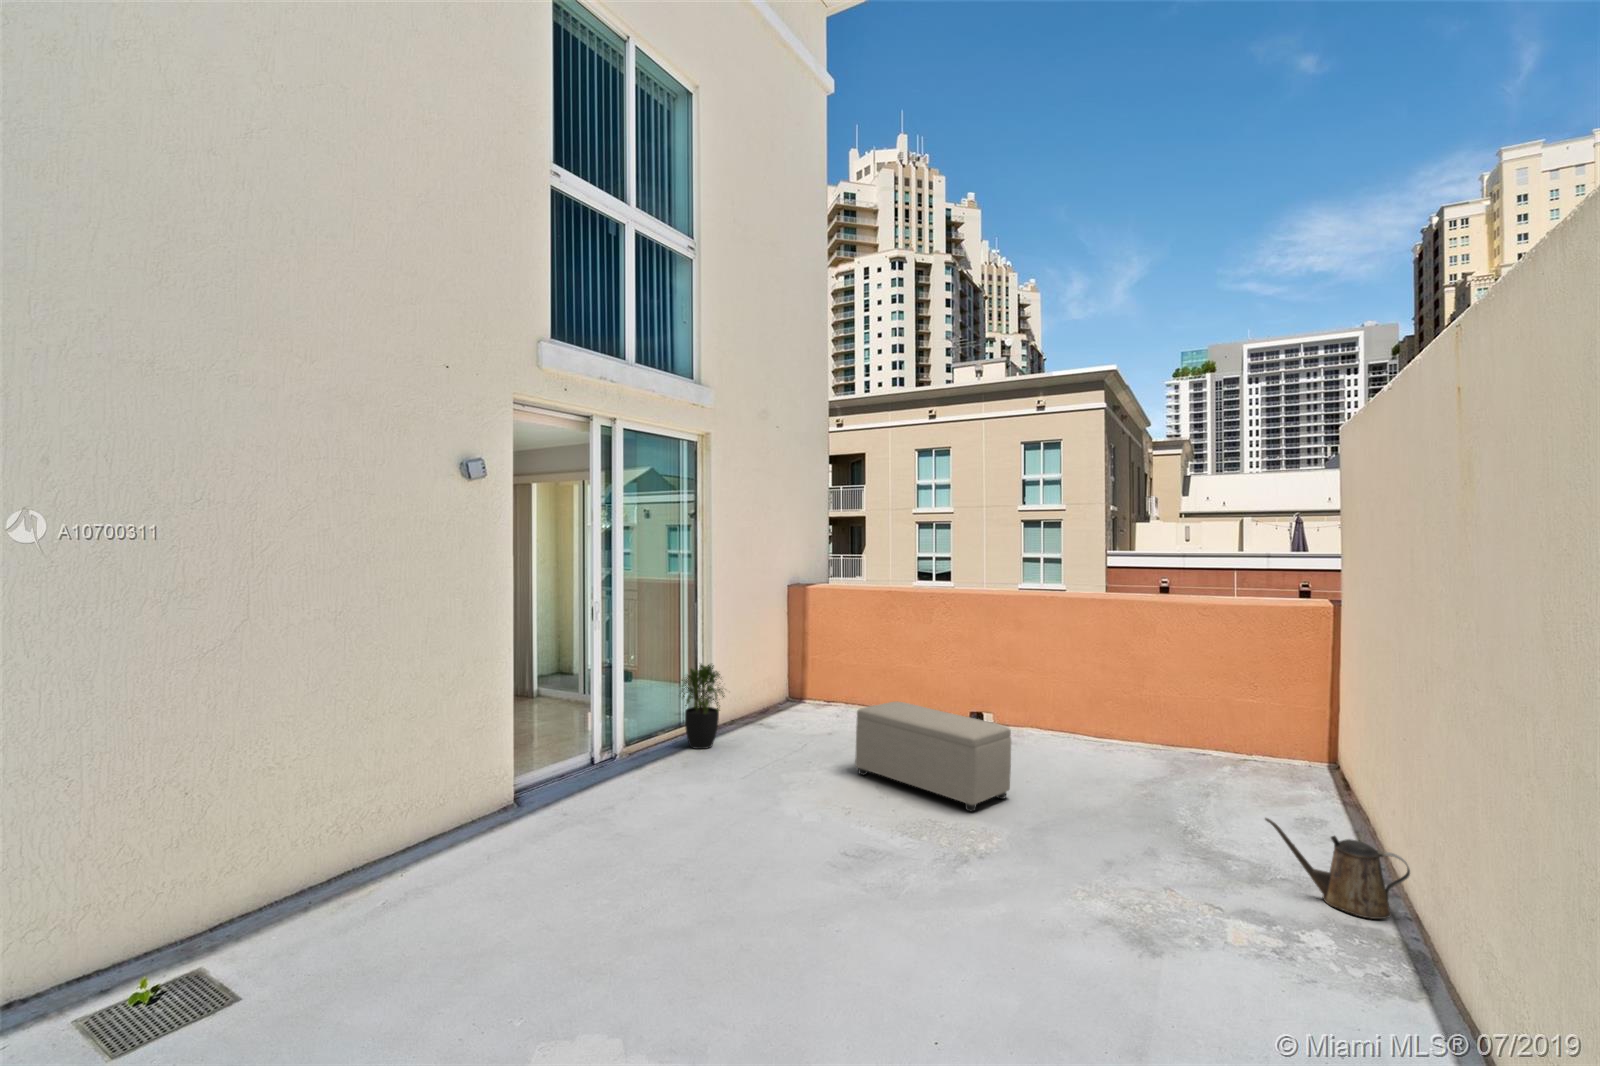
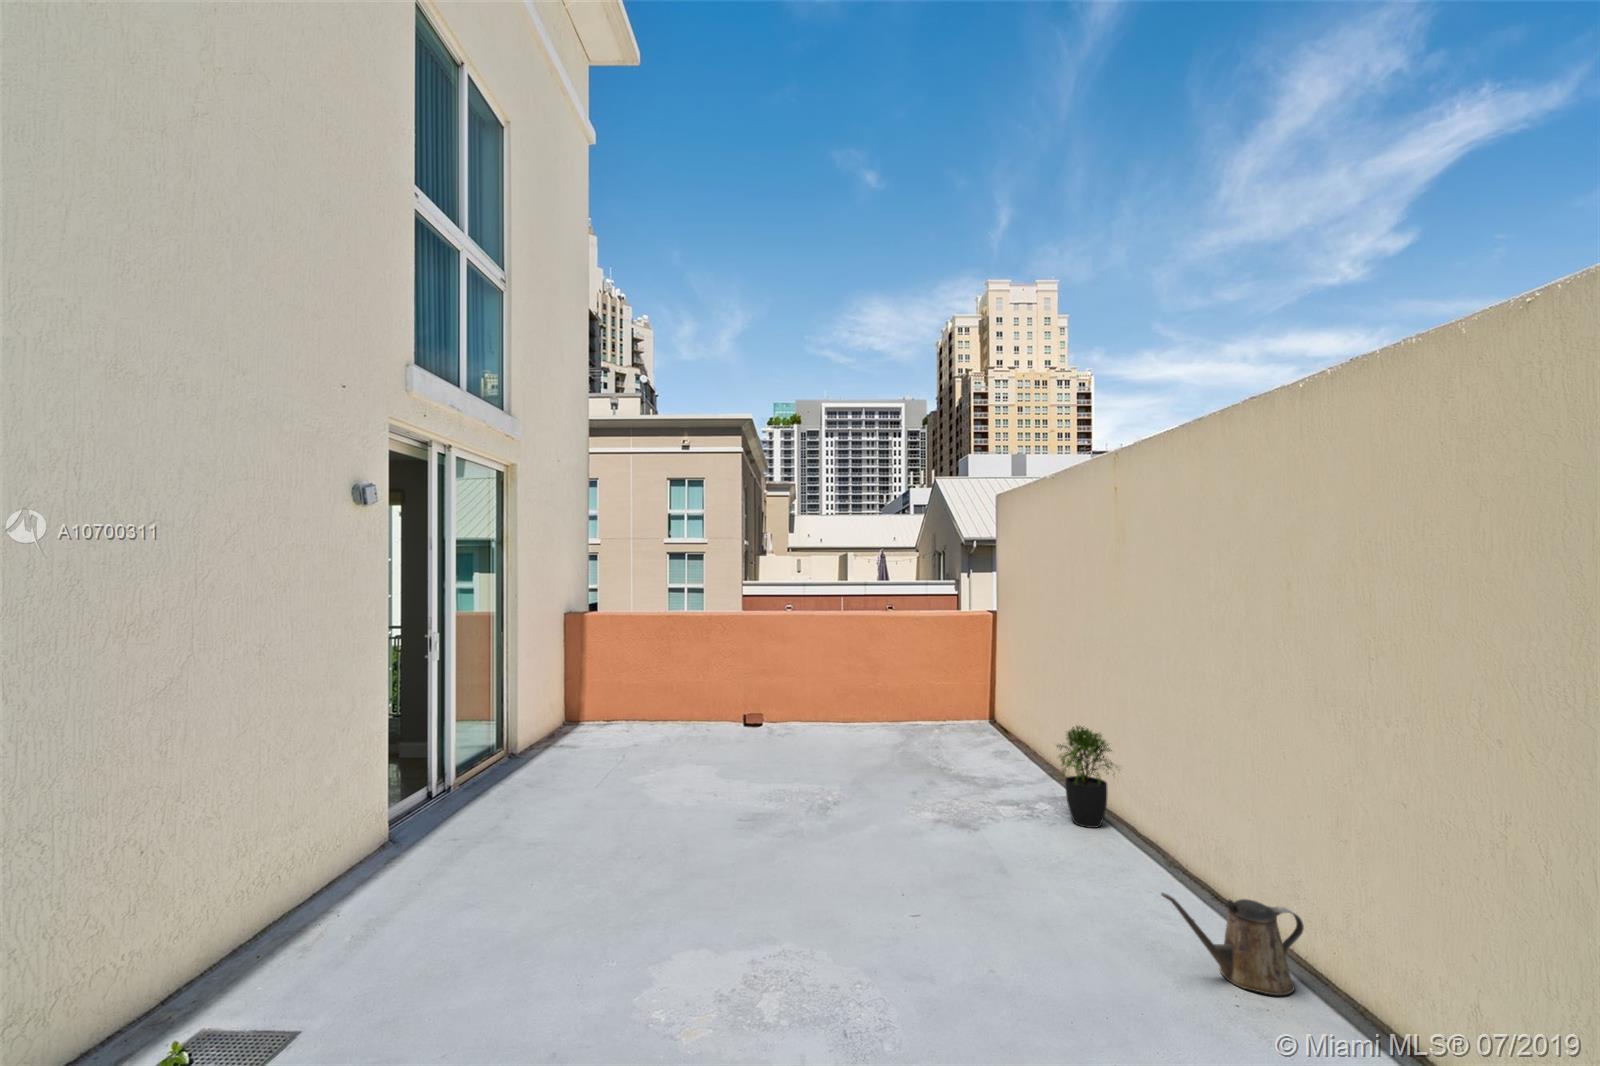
potted plant: present [680,664,725,749] -> present [1057,726,1113,828]
ottoman: present [855,702,1011,812] -> none [602,802,827,960]

